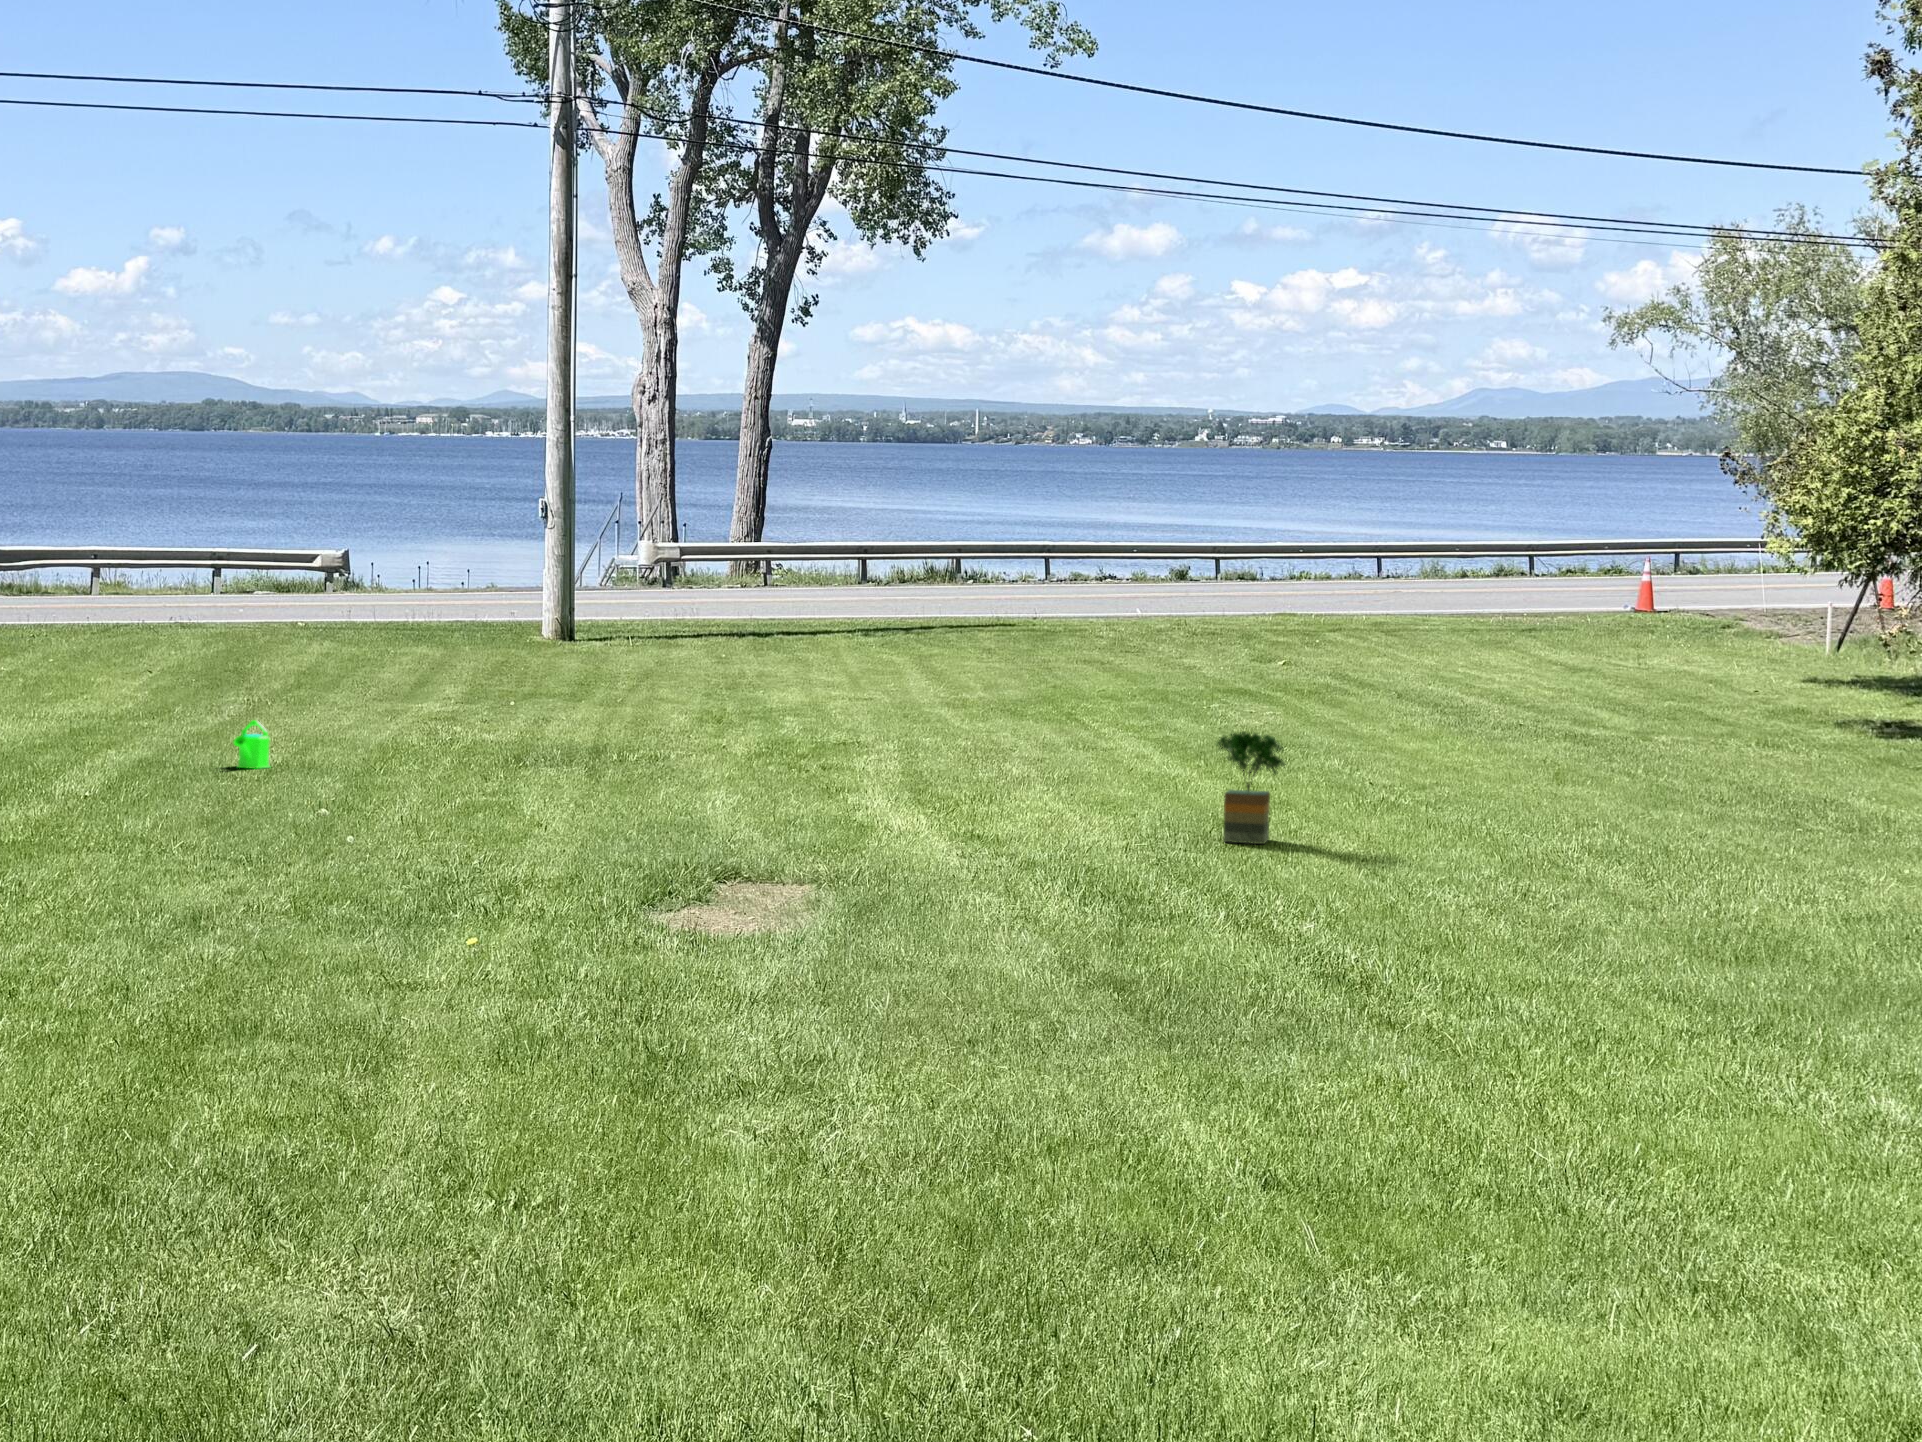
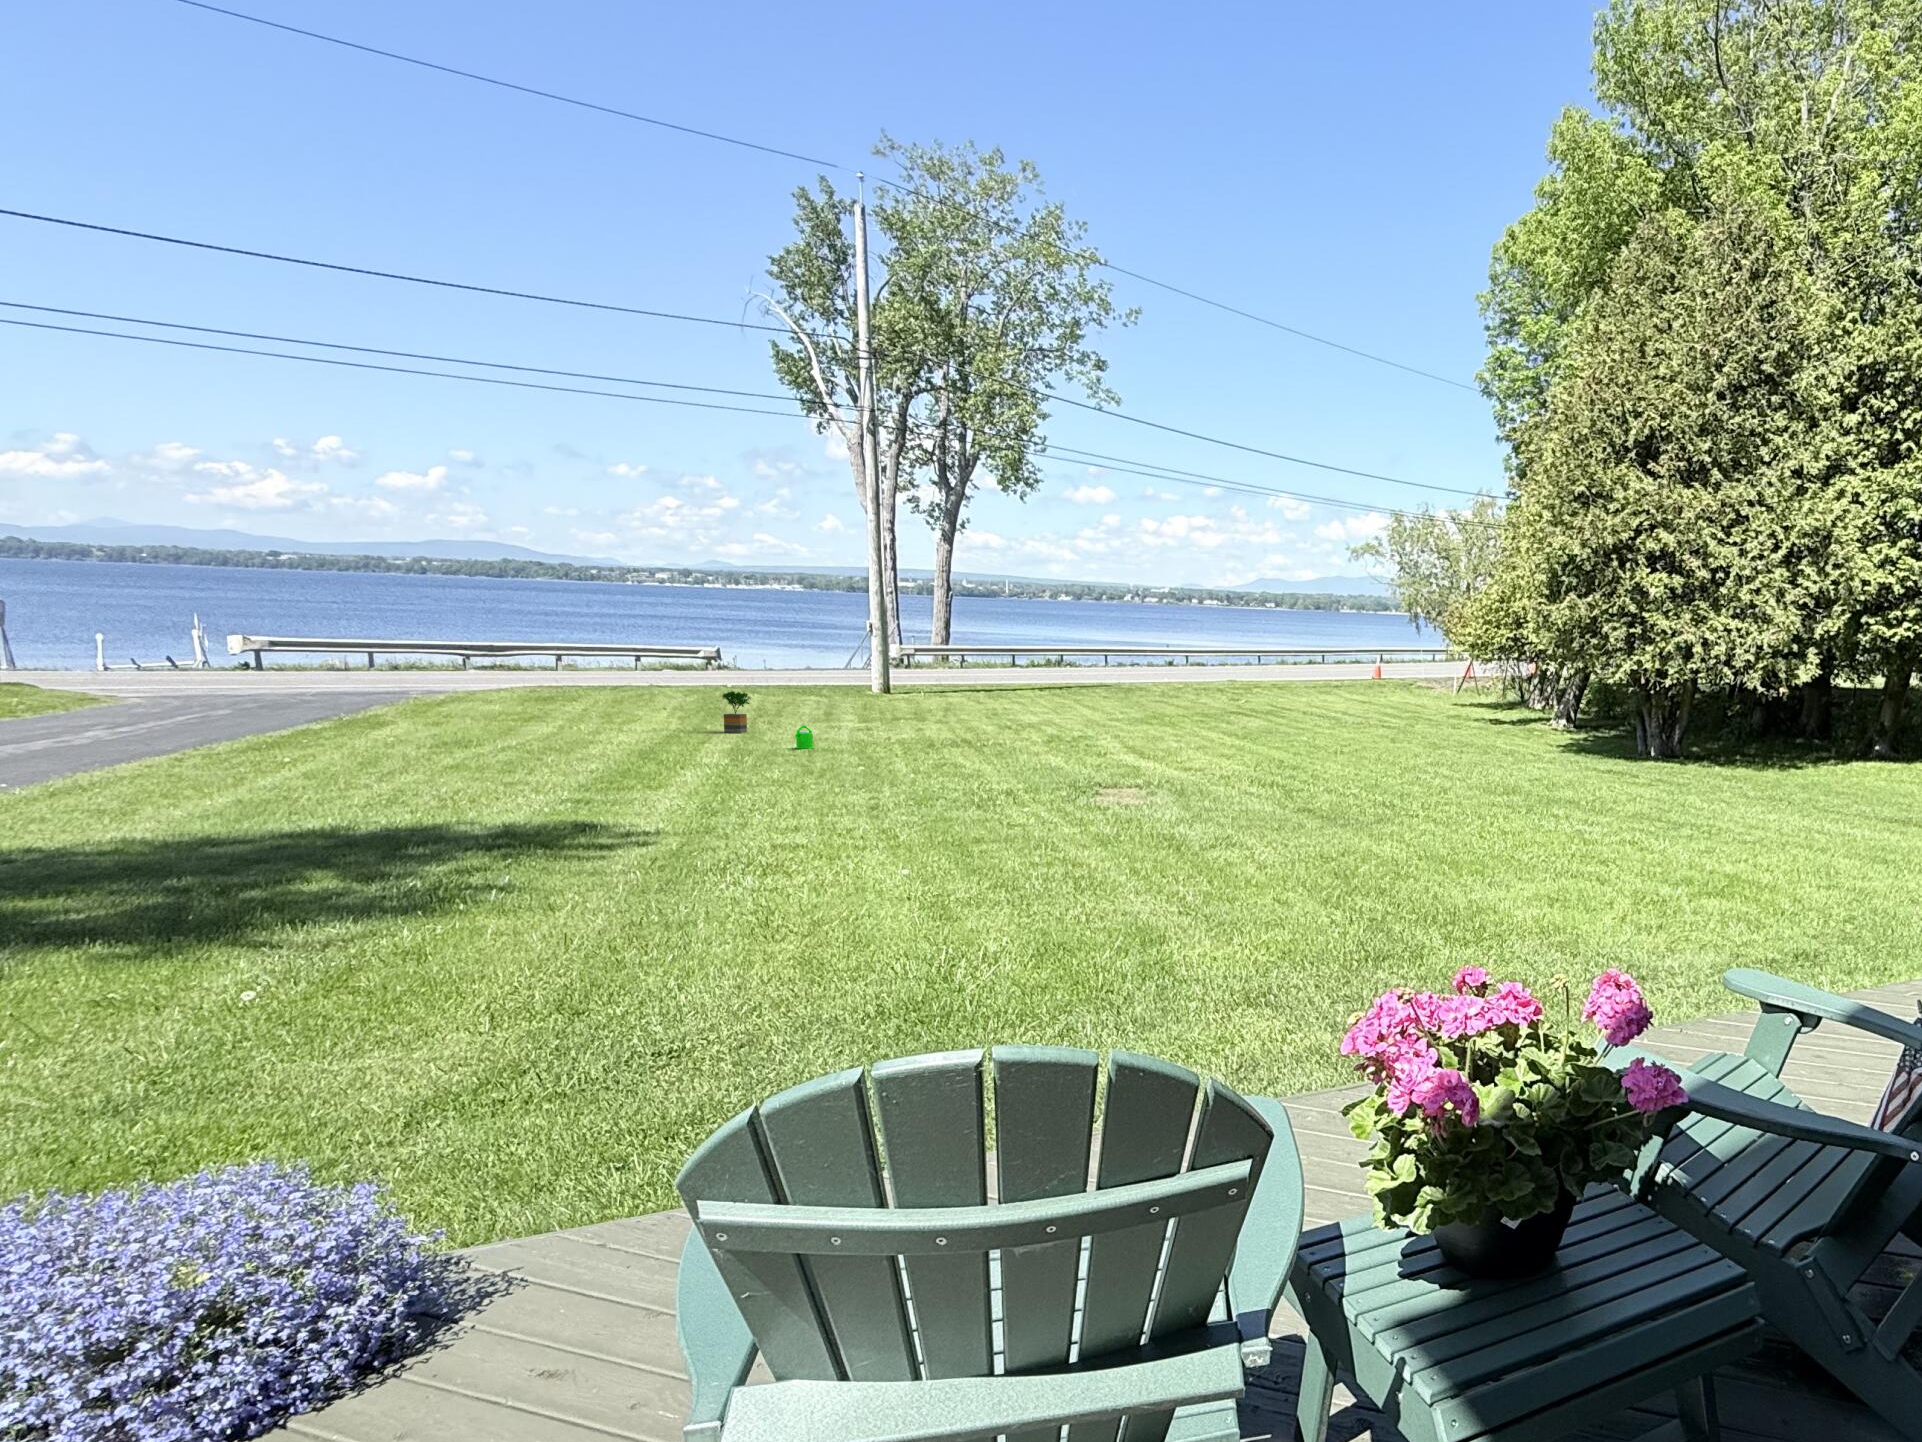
potted tree: present [1217,731,1286,844] -> present [722,691,751,733]

